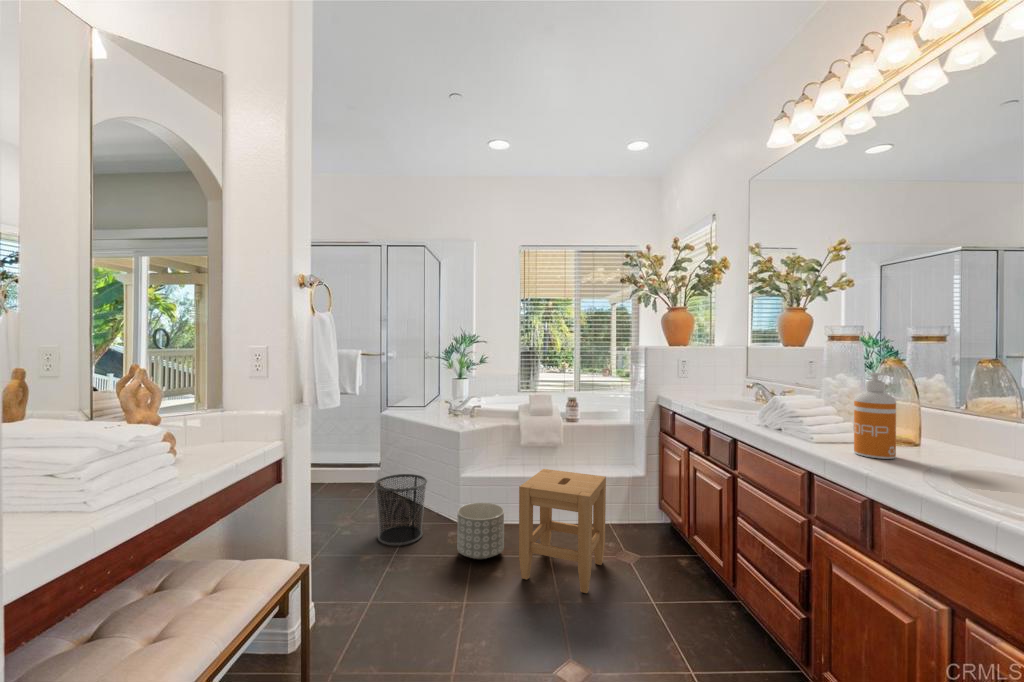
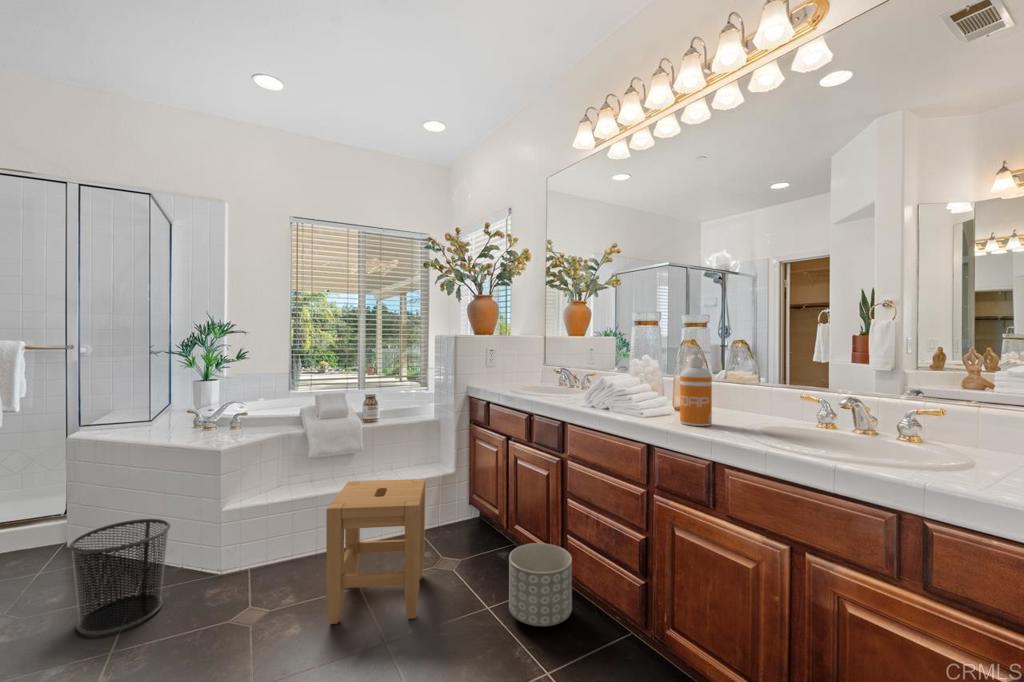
planter: present [457,503,504,559] -> present [509,543,572,626]

